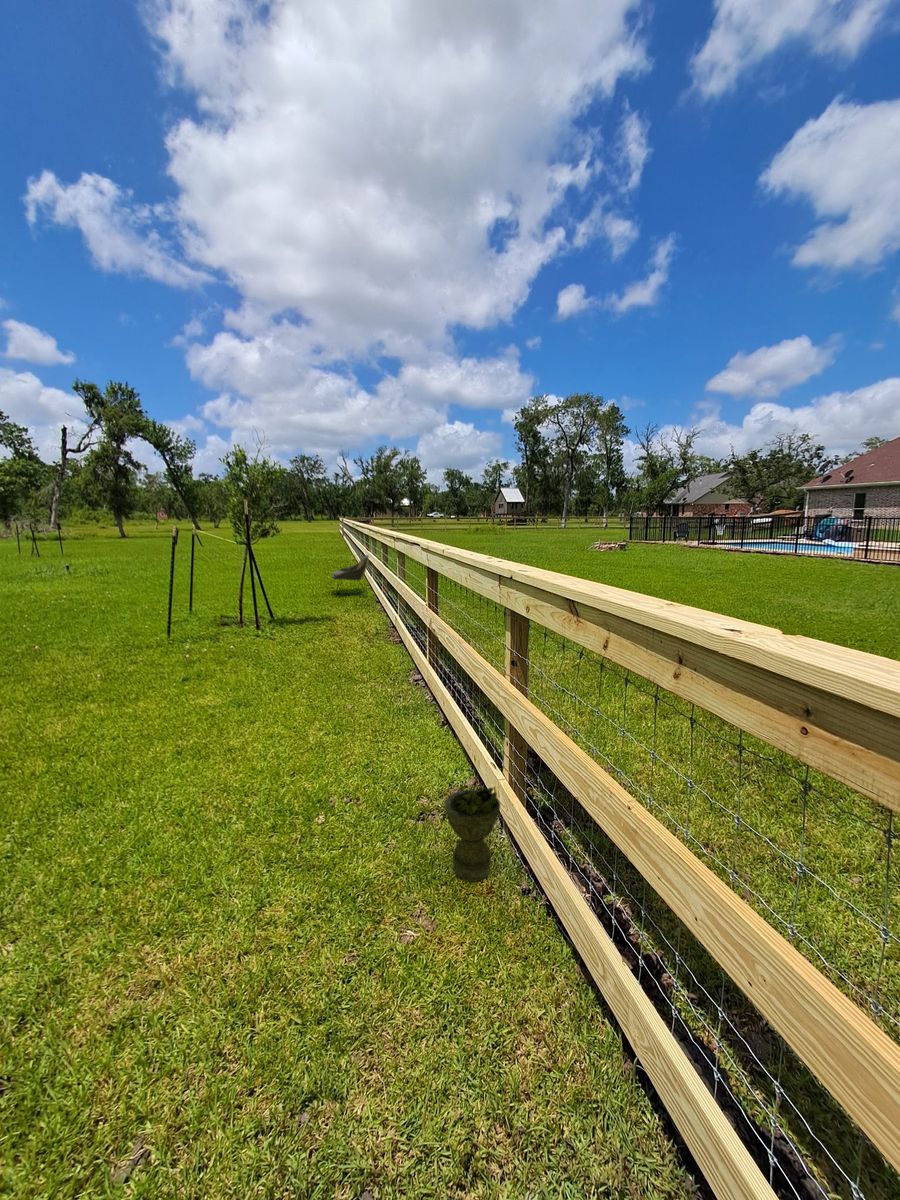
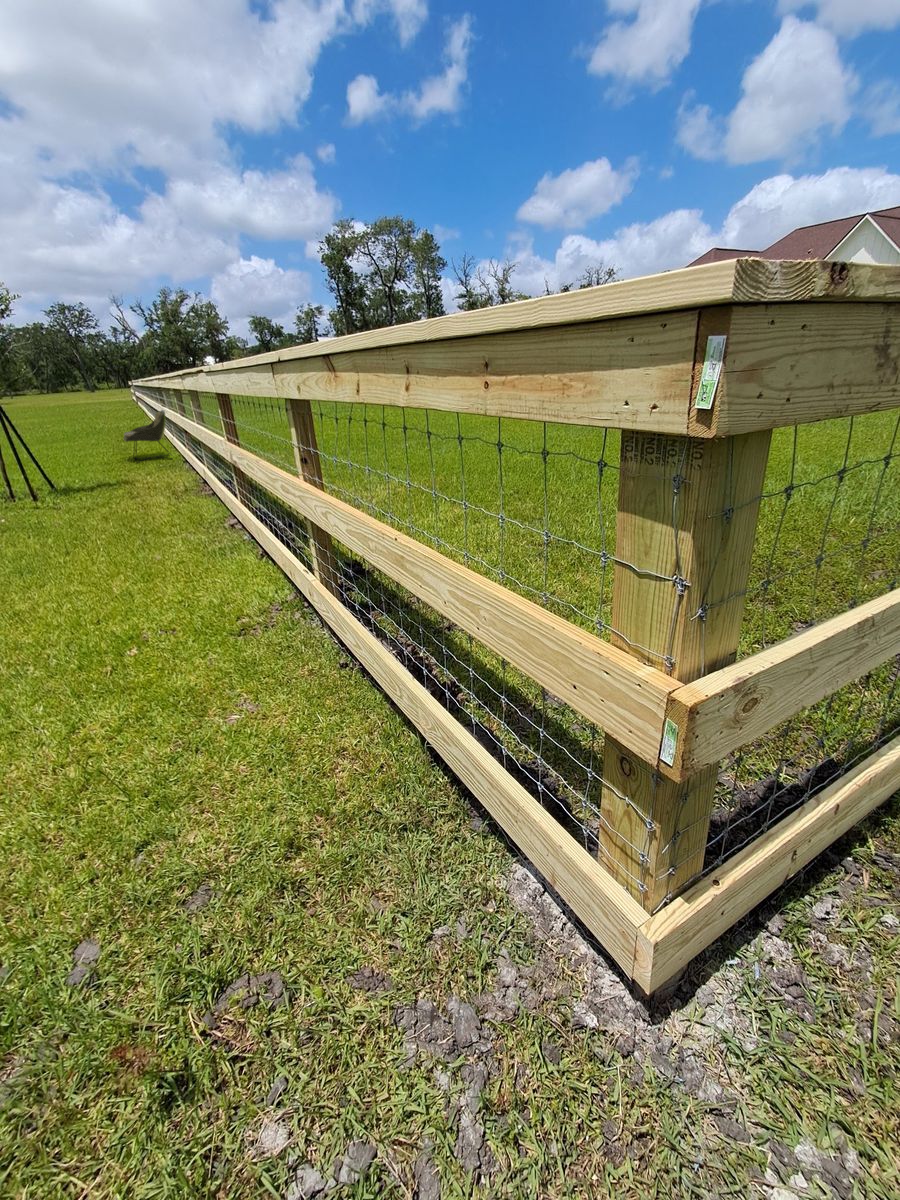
planter: present [444,788,500,882] -> none [256,584,312,671]

